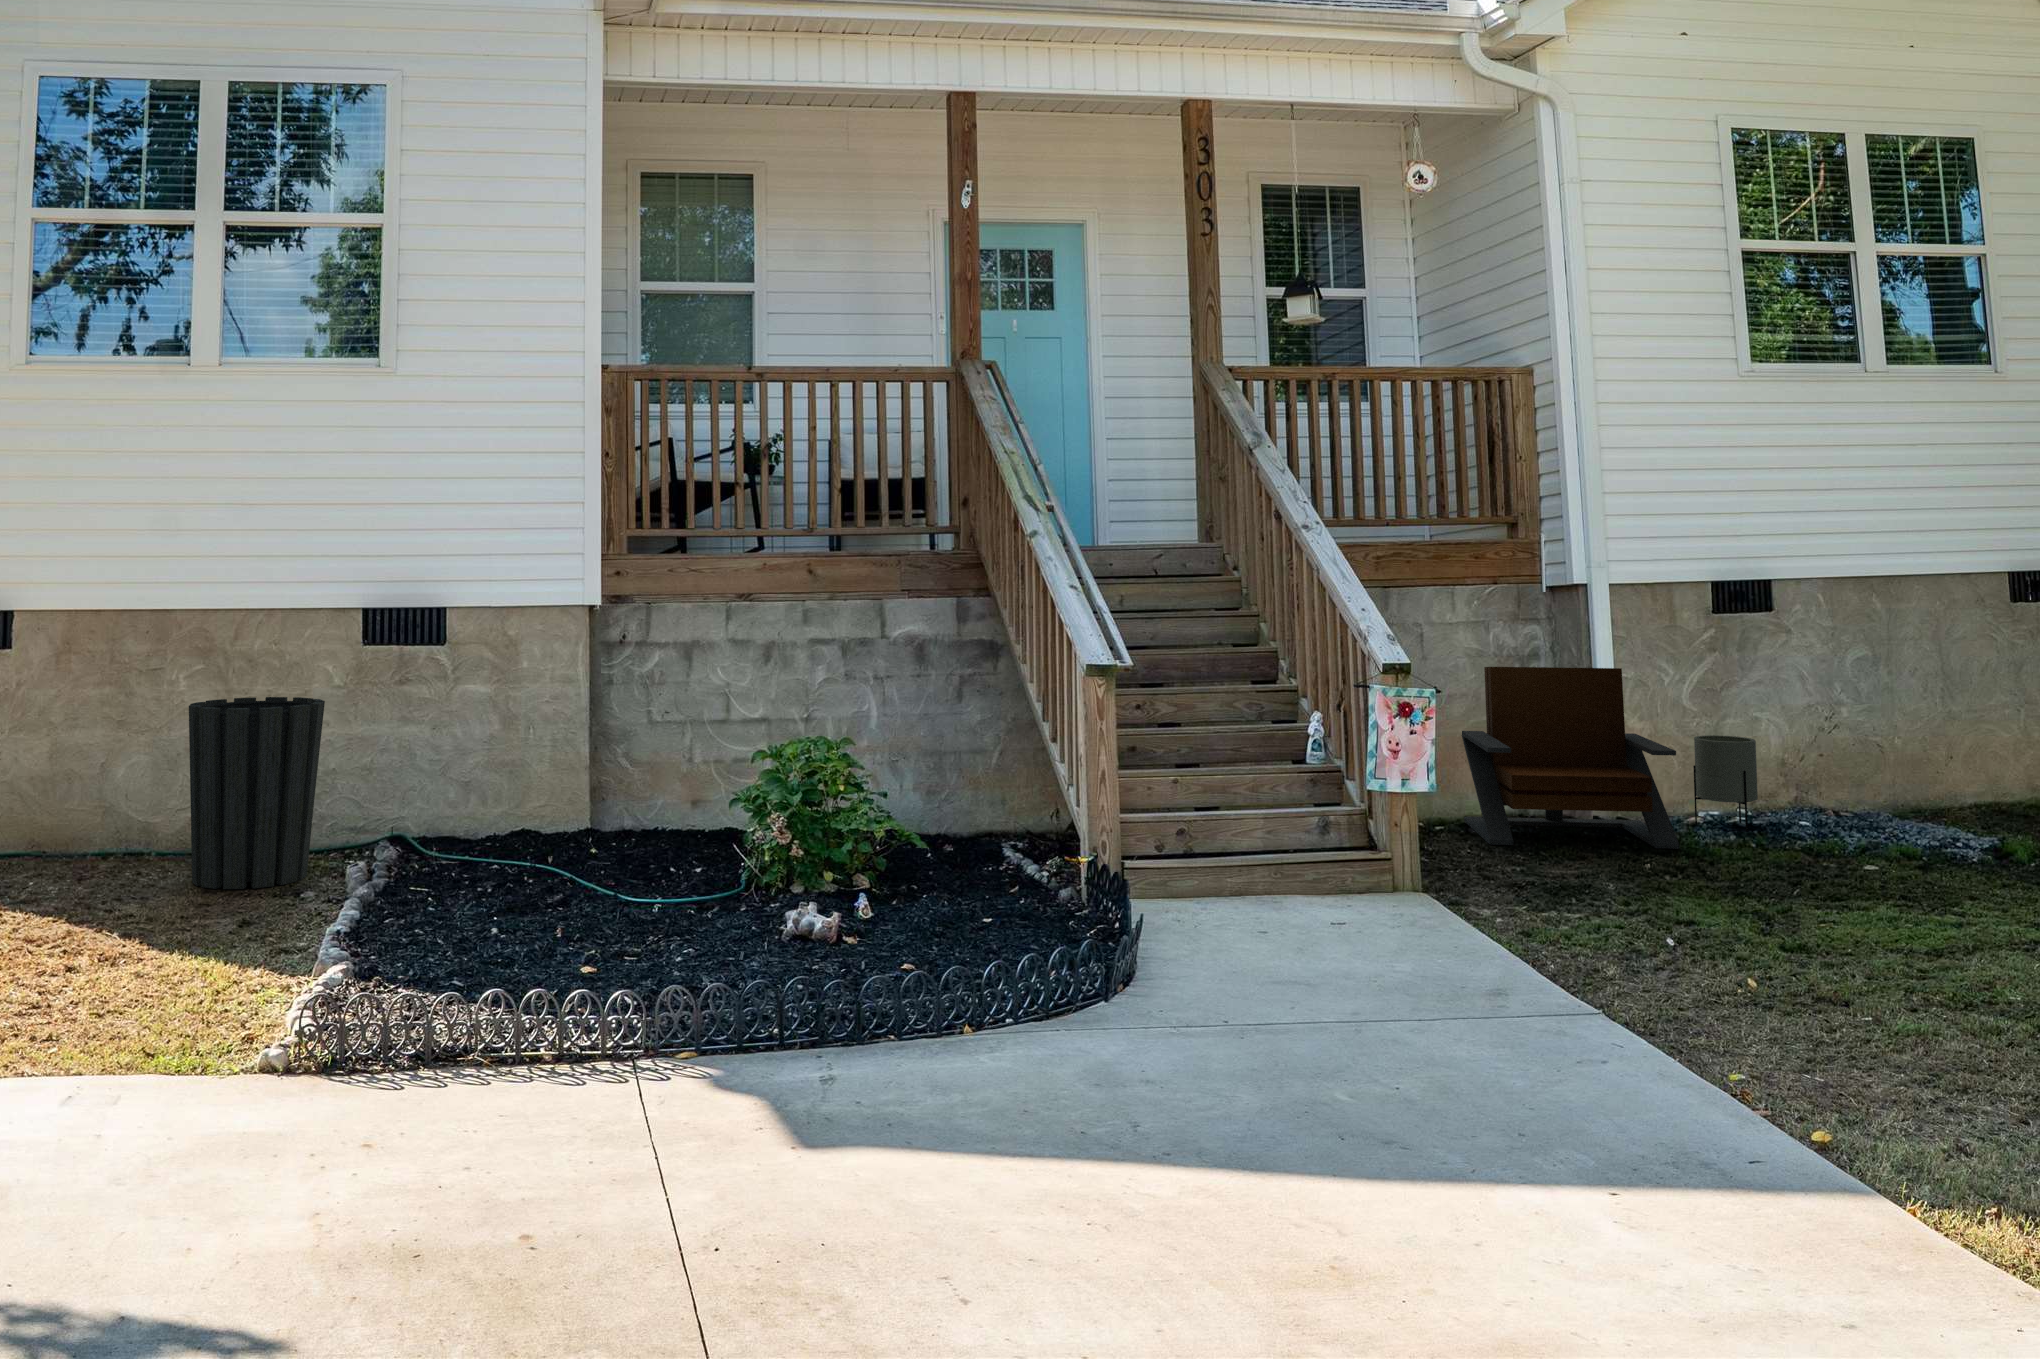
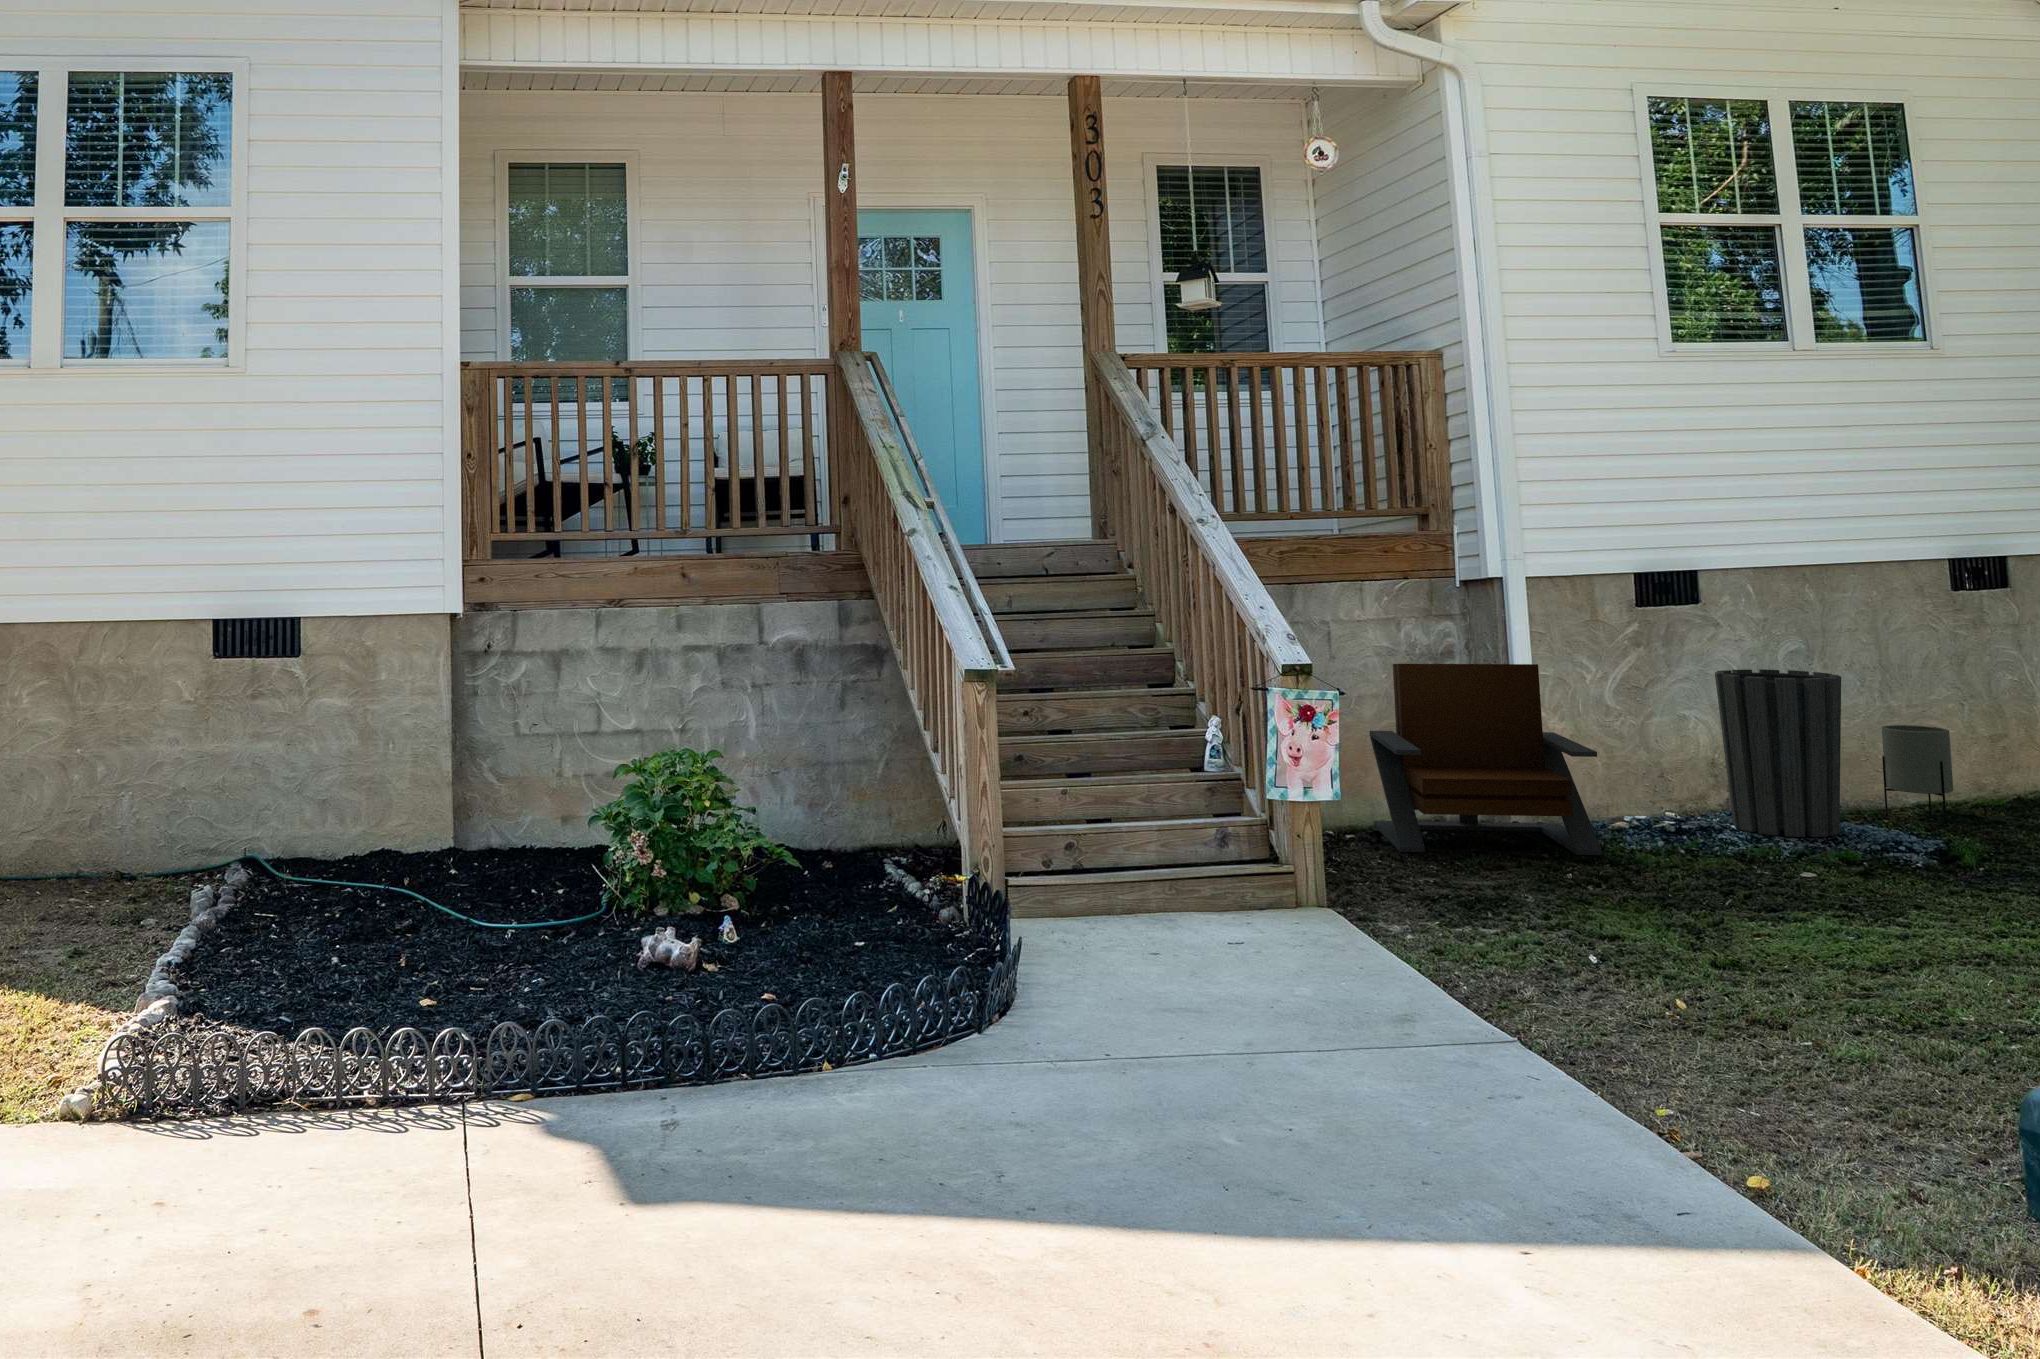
trash can: present [189,697,325,889] -> present [1715,669,1841,837]
planter: present [1693,735,1758,831] -> present [1882,725,1953,823]

